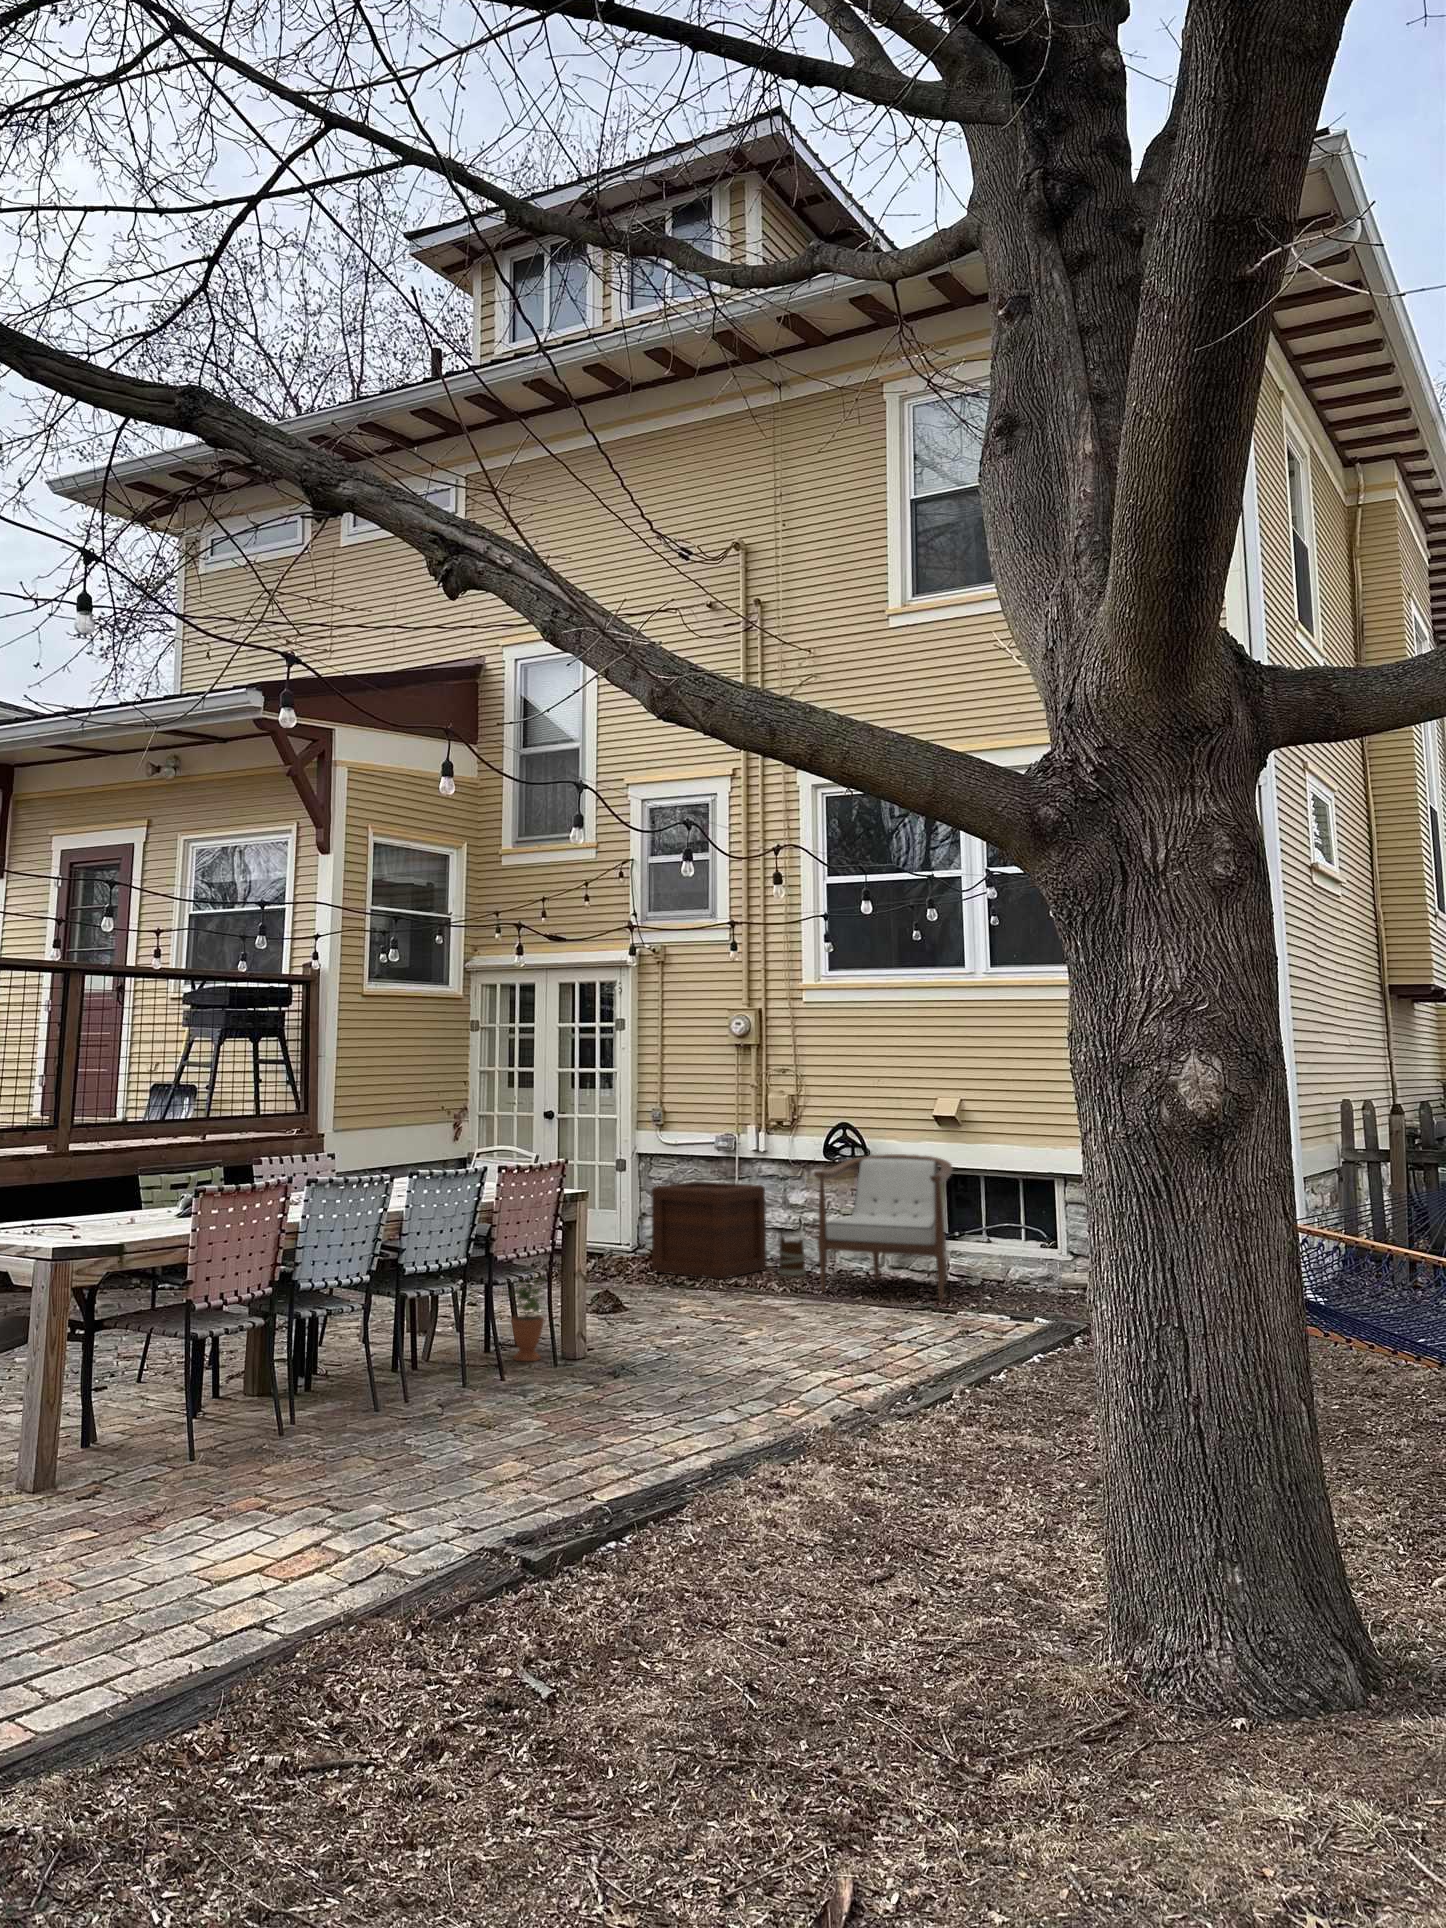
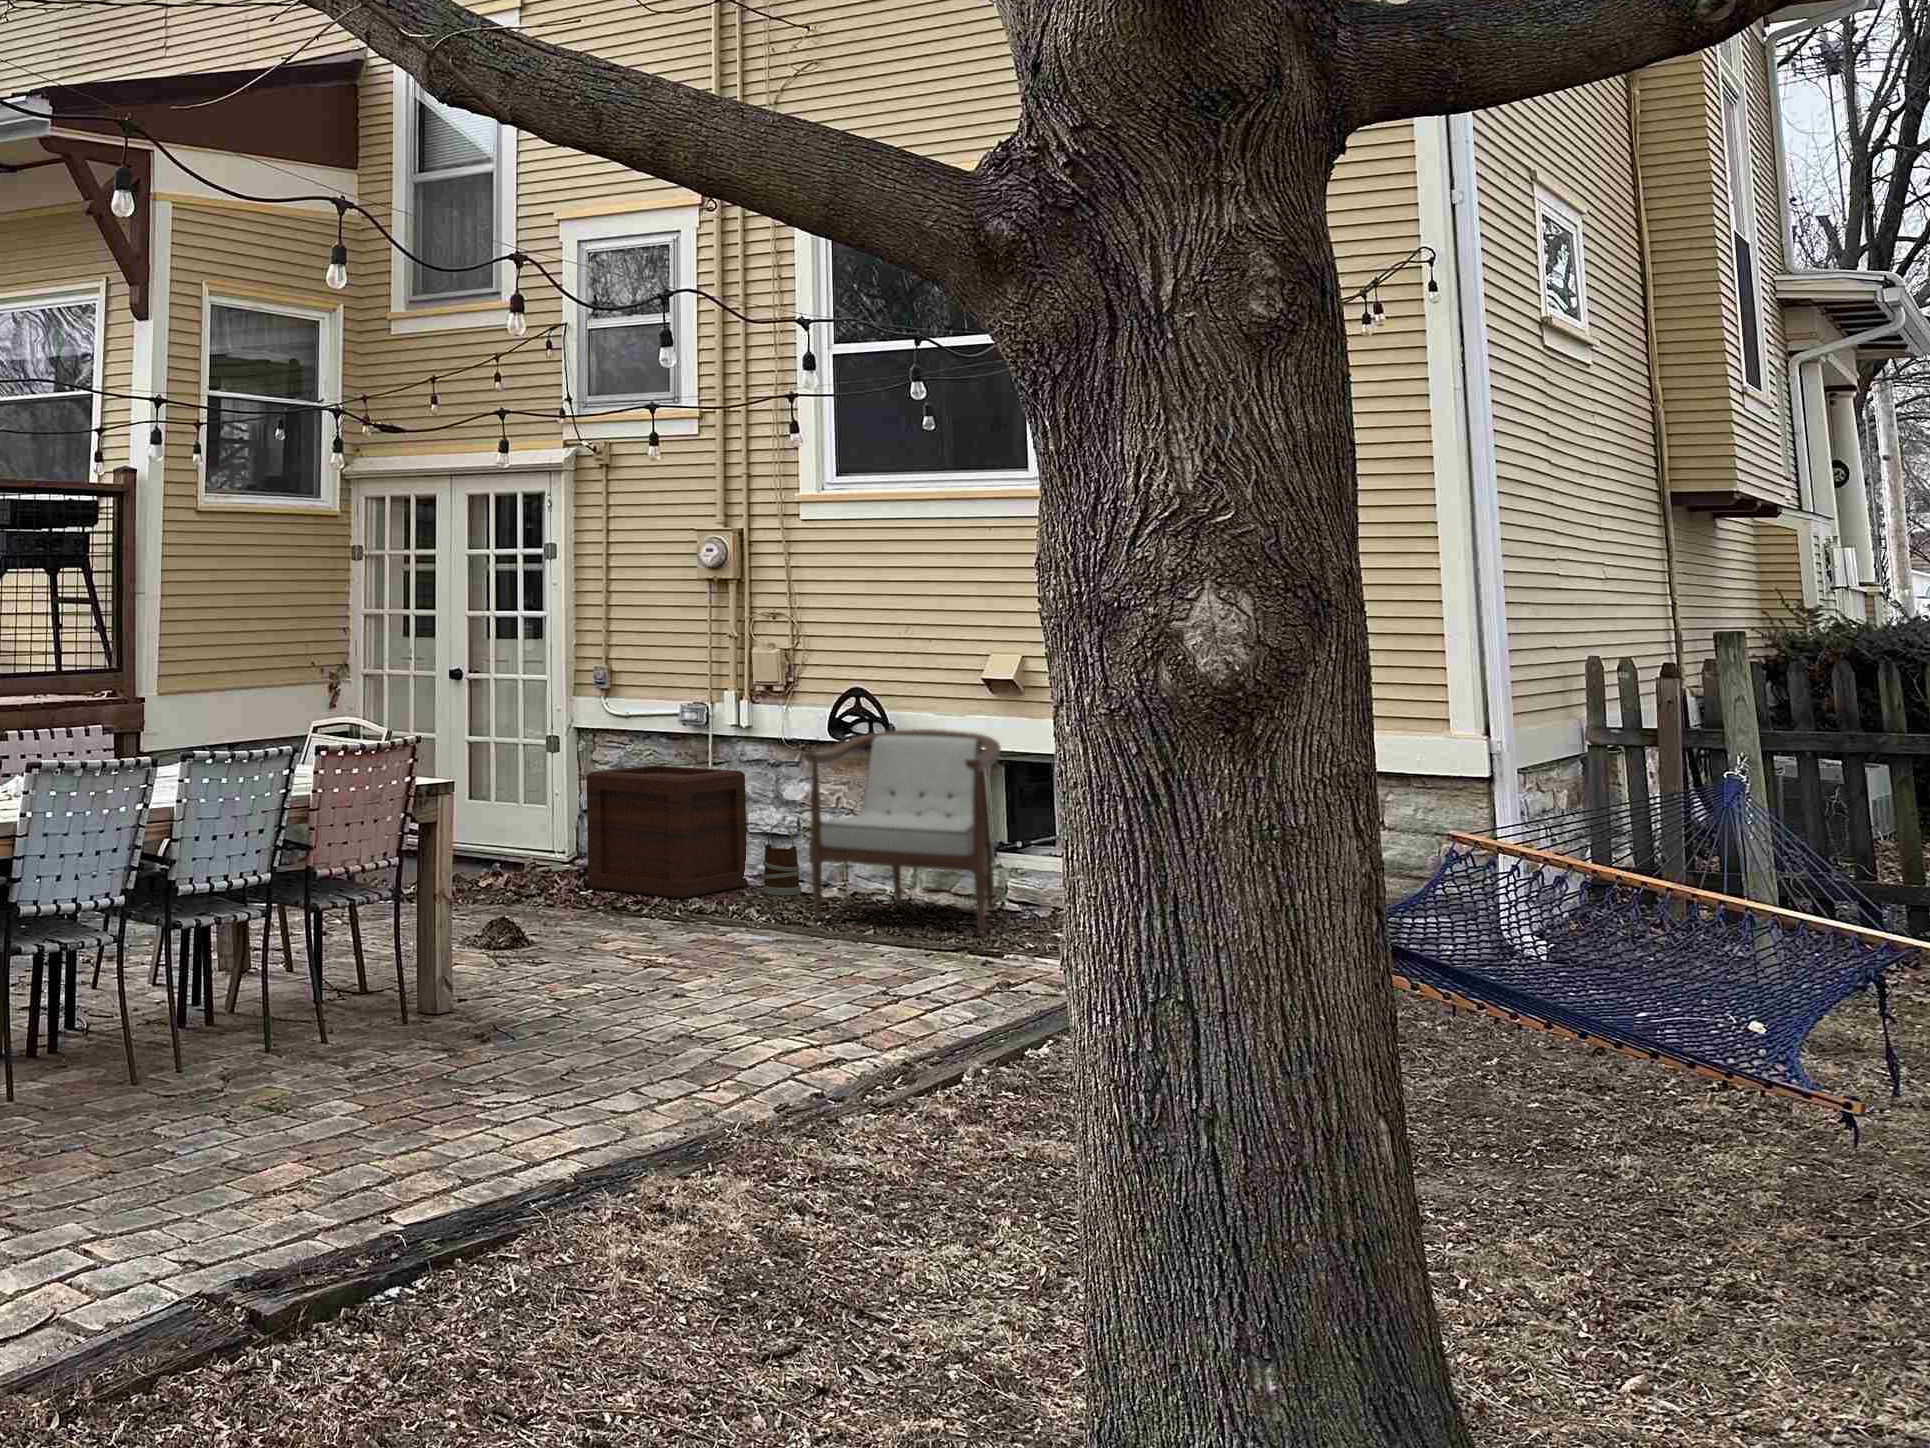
potted plant: present [508,1279,545,1361] -> none [347,868,411,1012]

